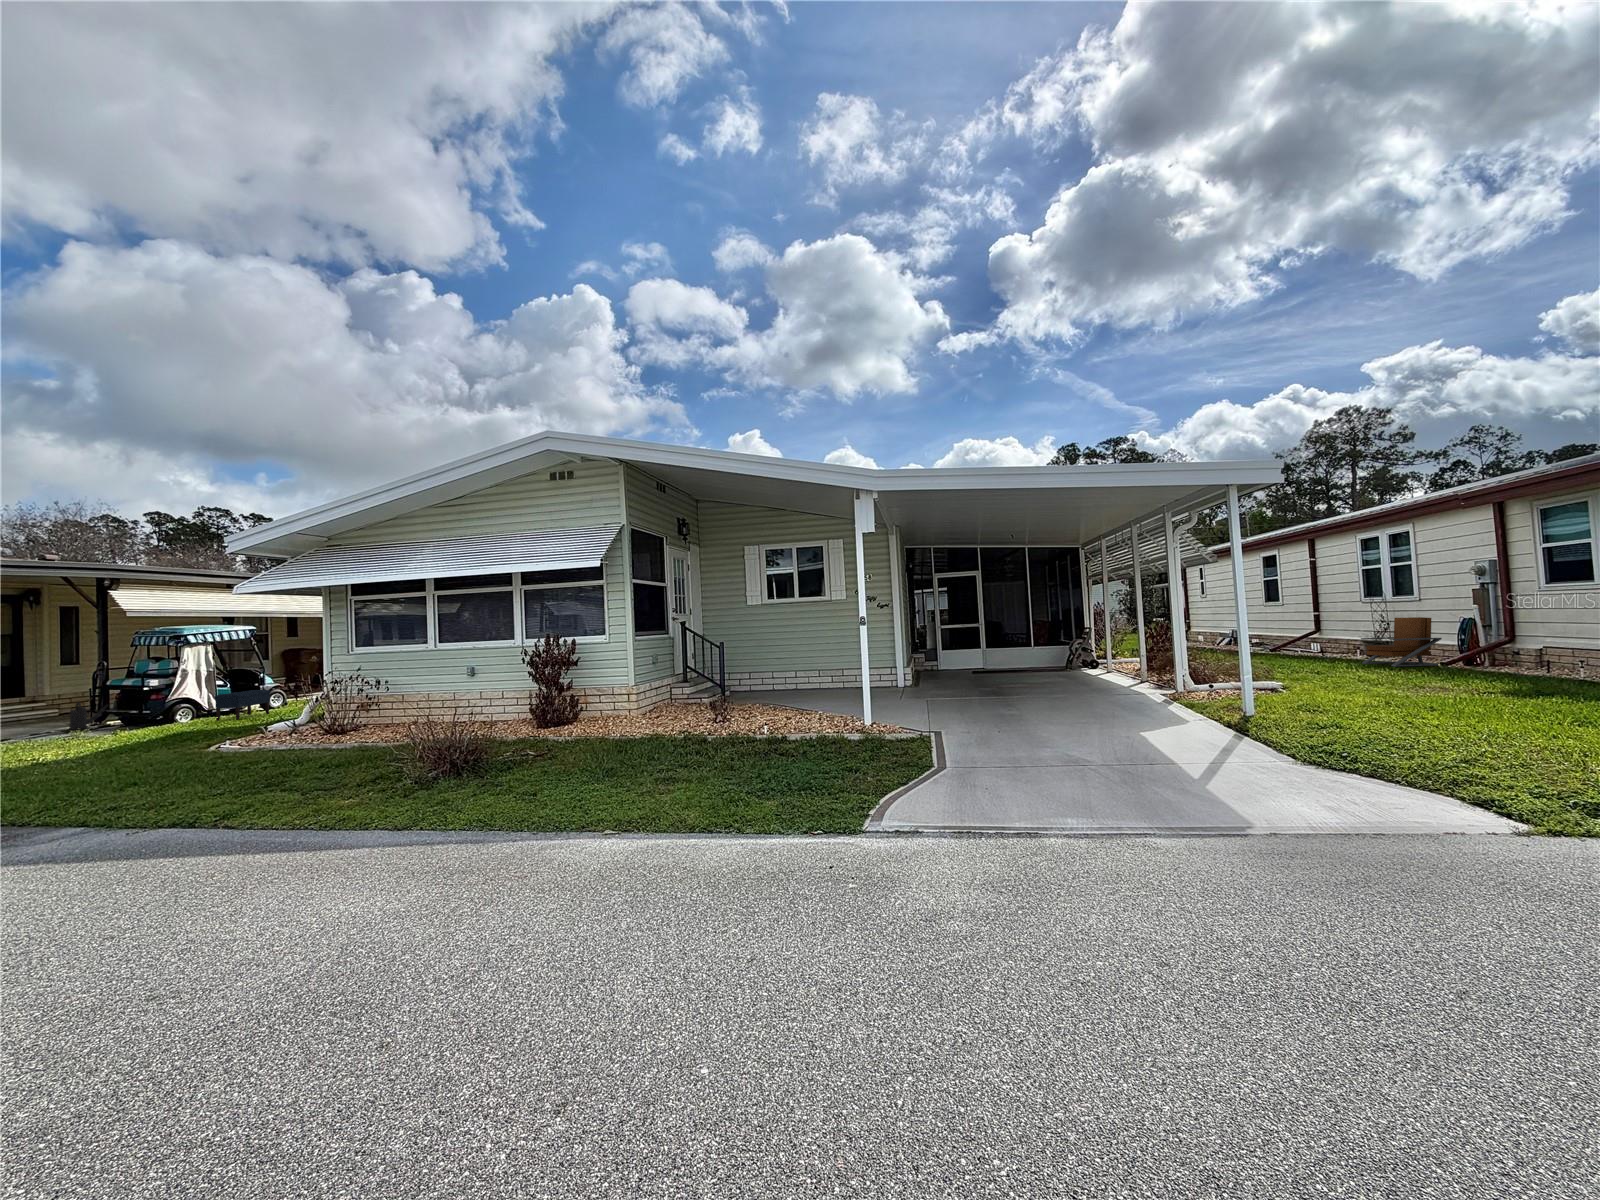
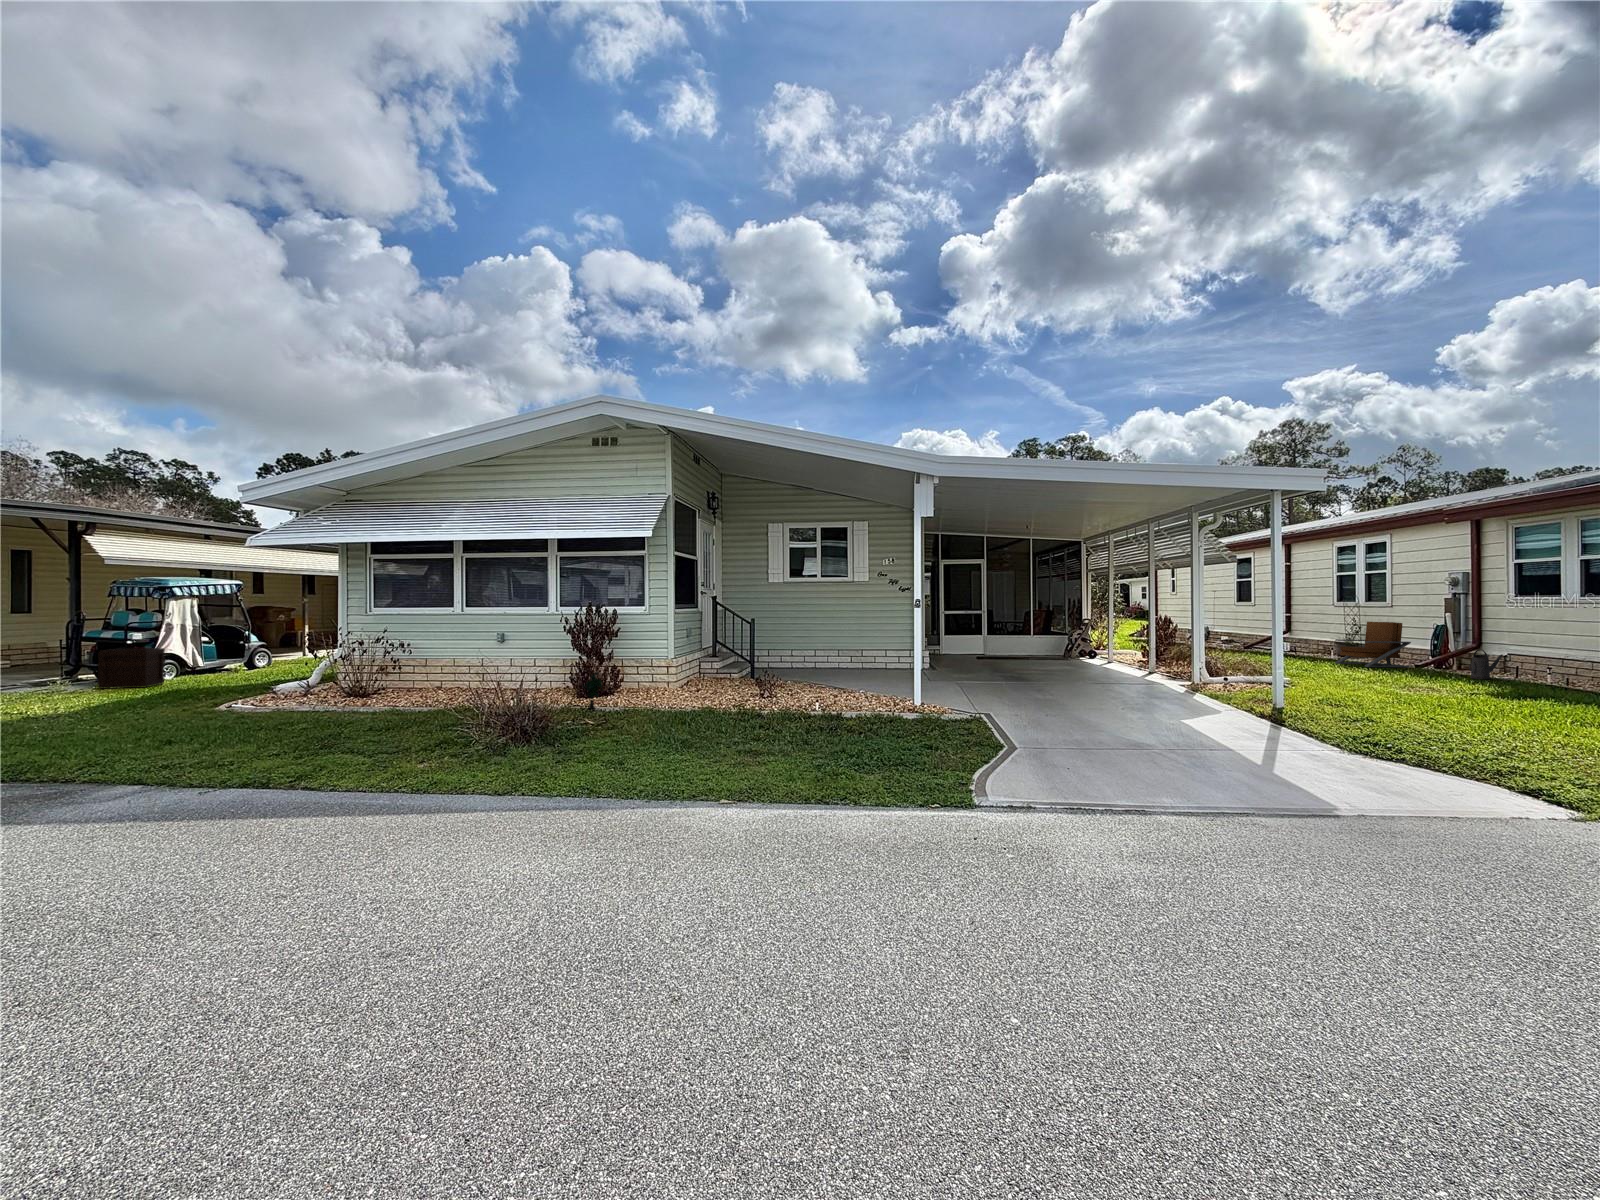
bench: present [215,690,270,721] -> none [202,648,257,679]
wooden crate: none [114,693,178,734] -> present [98,648,165,689]
watering can: present [69,702,107,730] -> present [1469,650,1503,679]
decorative plant: none [541,702,564,740] -> present [582,672,602,709]

